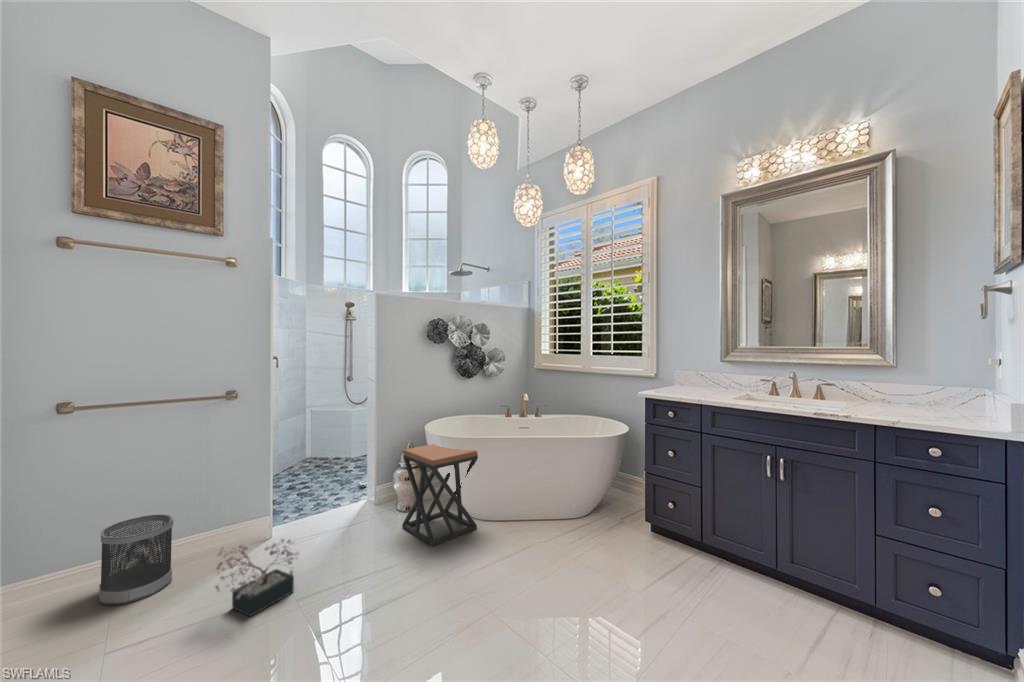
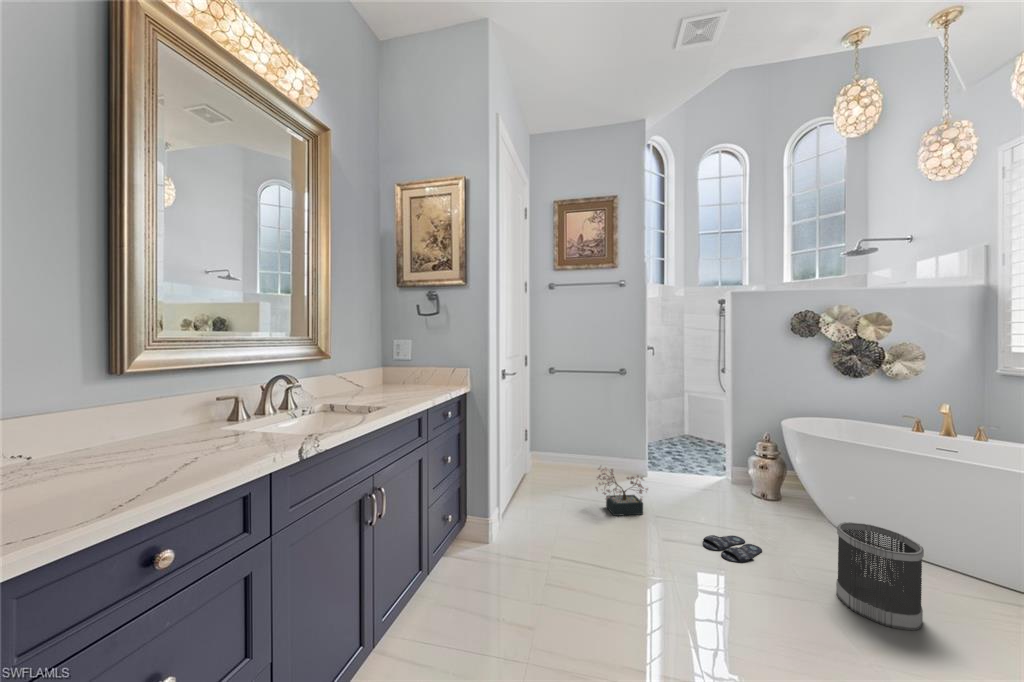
stool: present [402,443,478,546] -> none [748,436,839,541]
wastebasket: present [99,515,173,605] -> present [836,522,924,630]
slippers: none [378,565,433,600] -> present [703,535,762,563]

